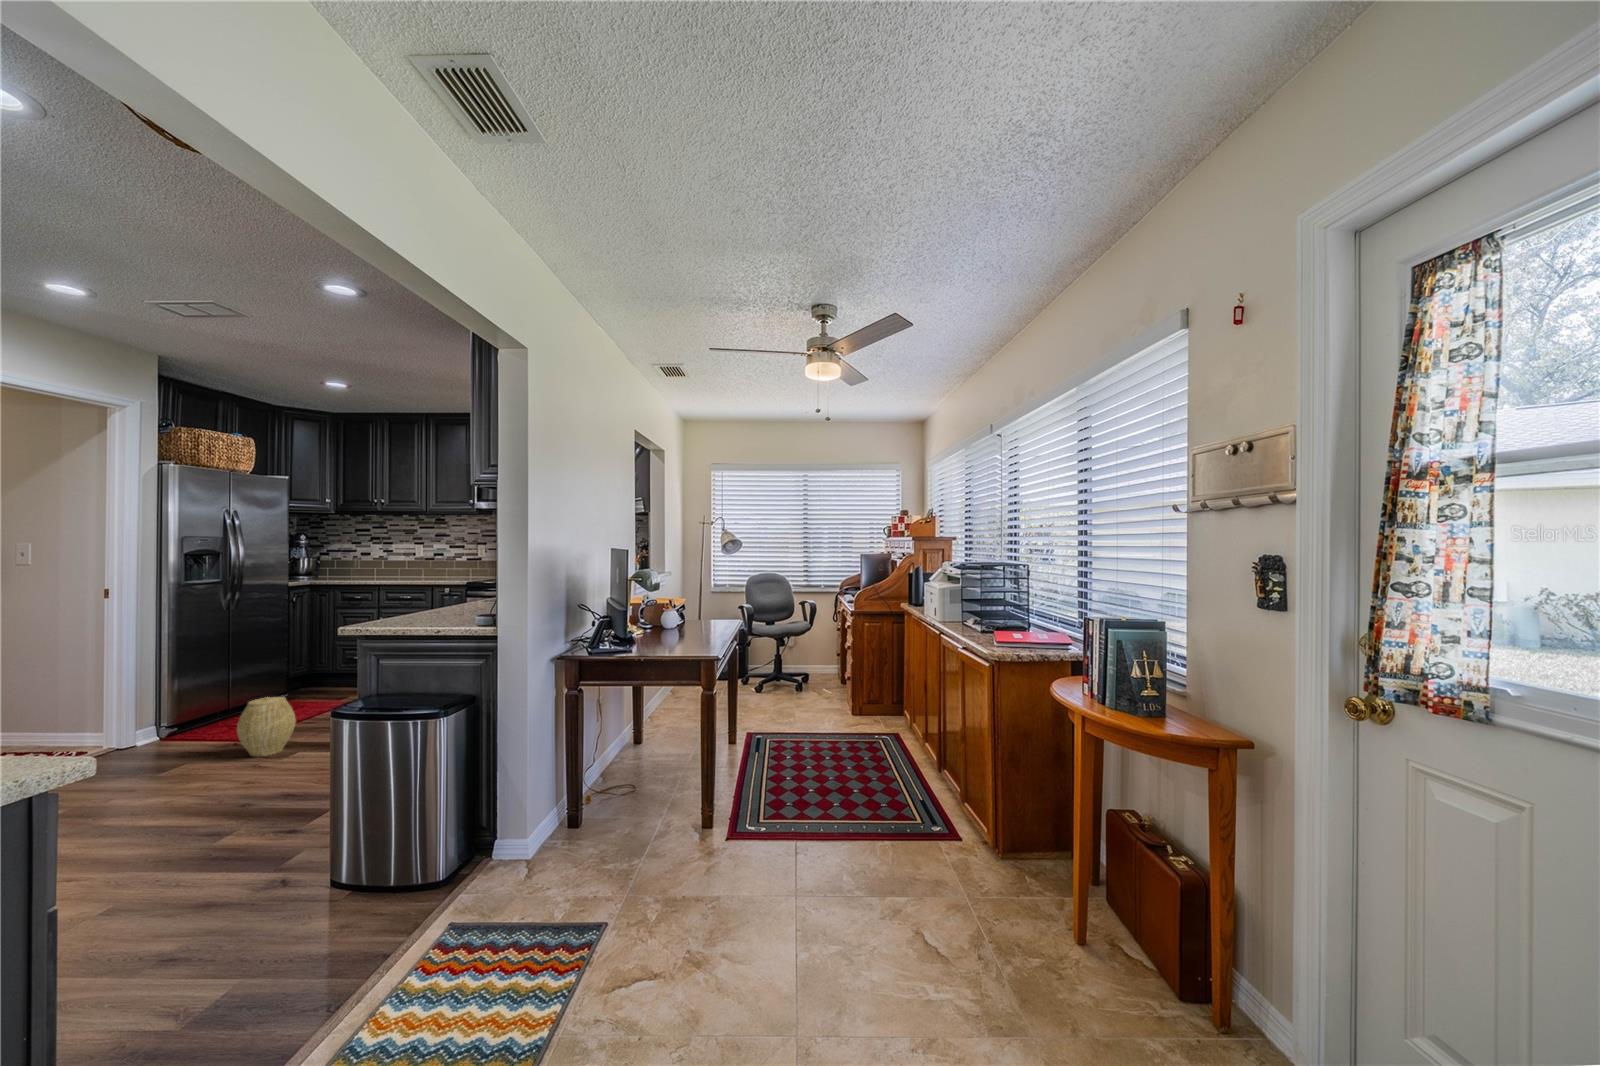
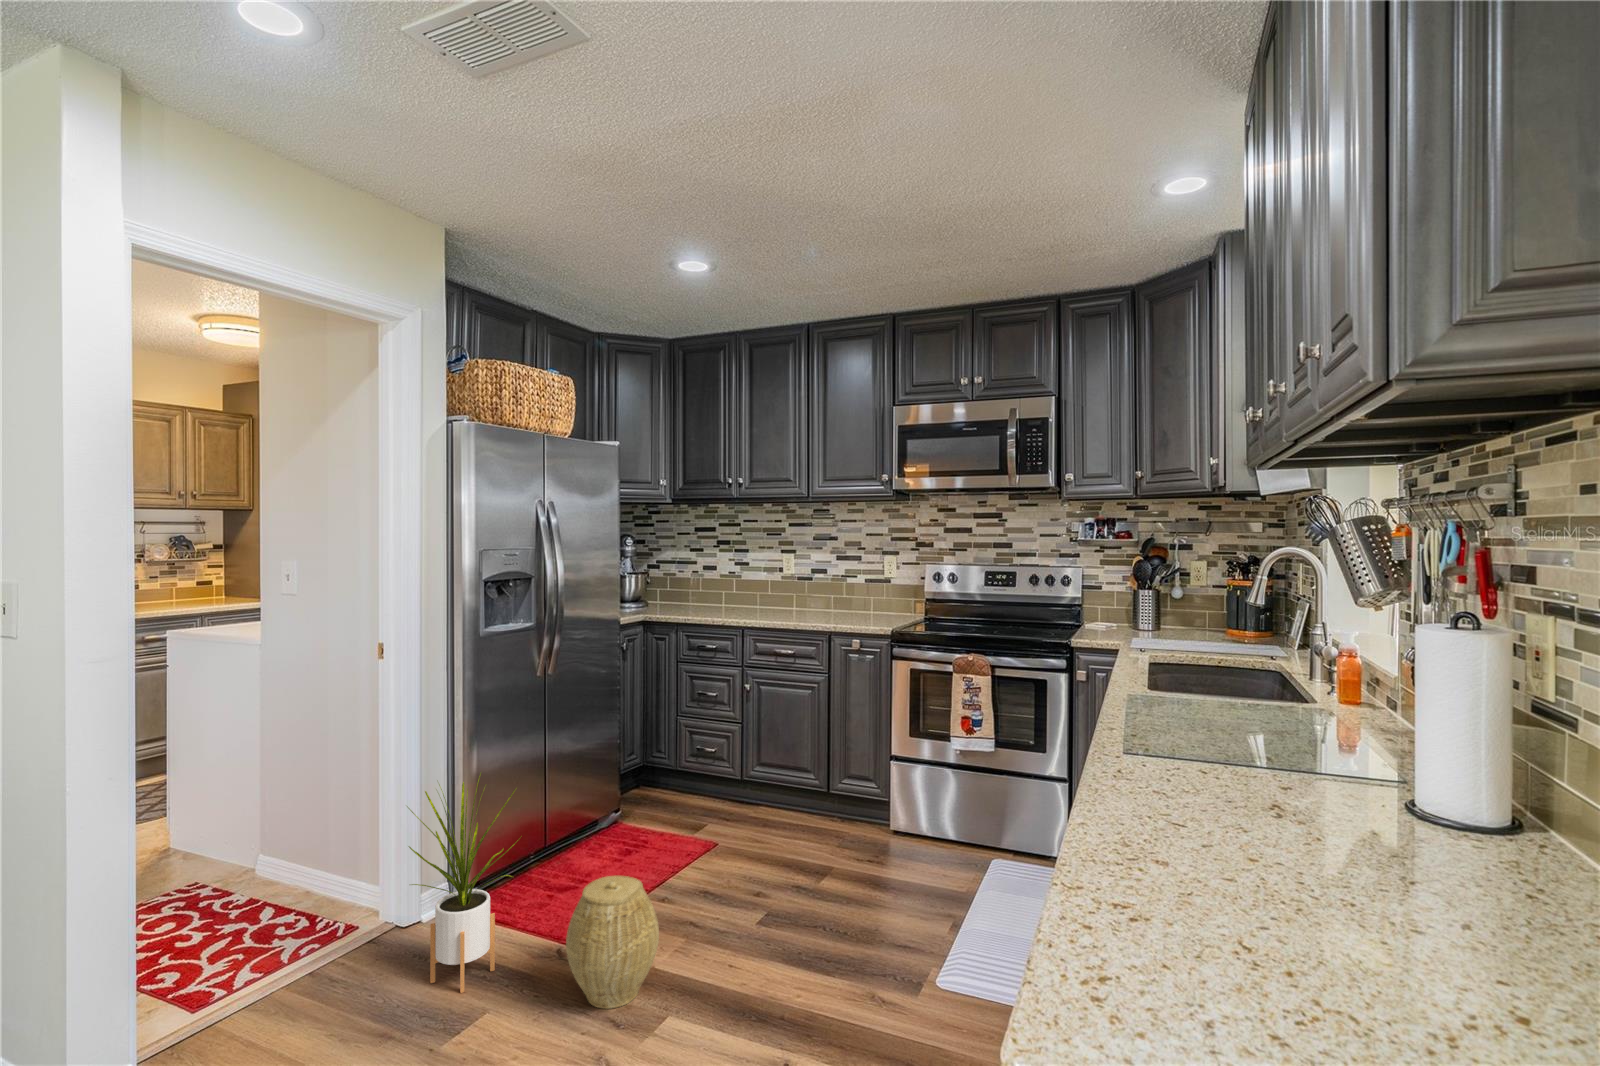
house plant: none [130,652,210,763] -> present [407,776,520,993]

